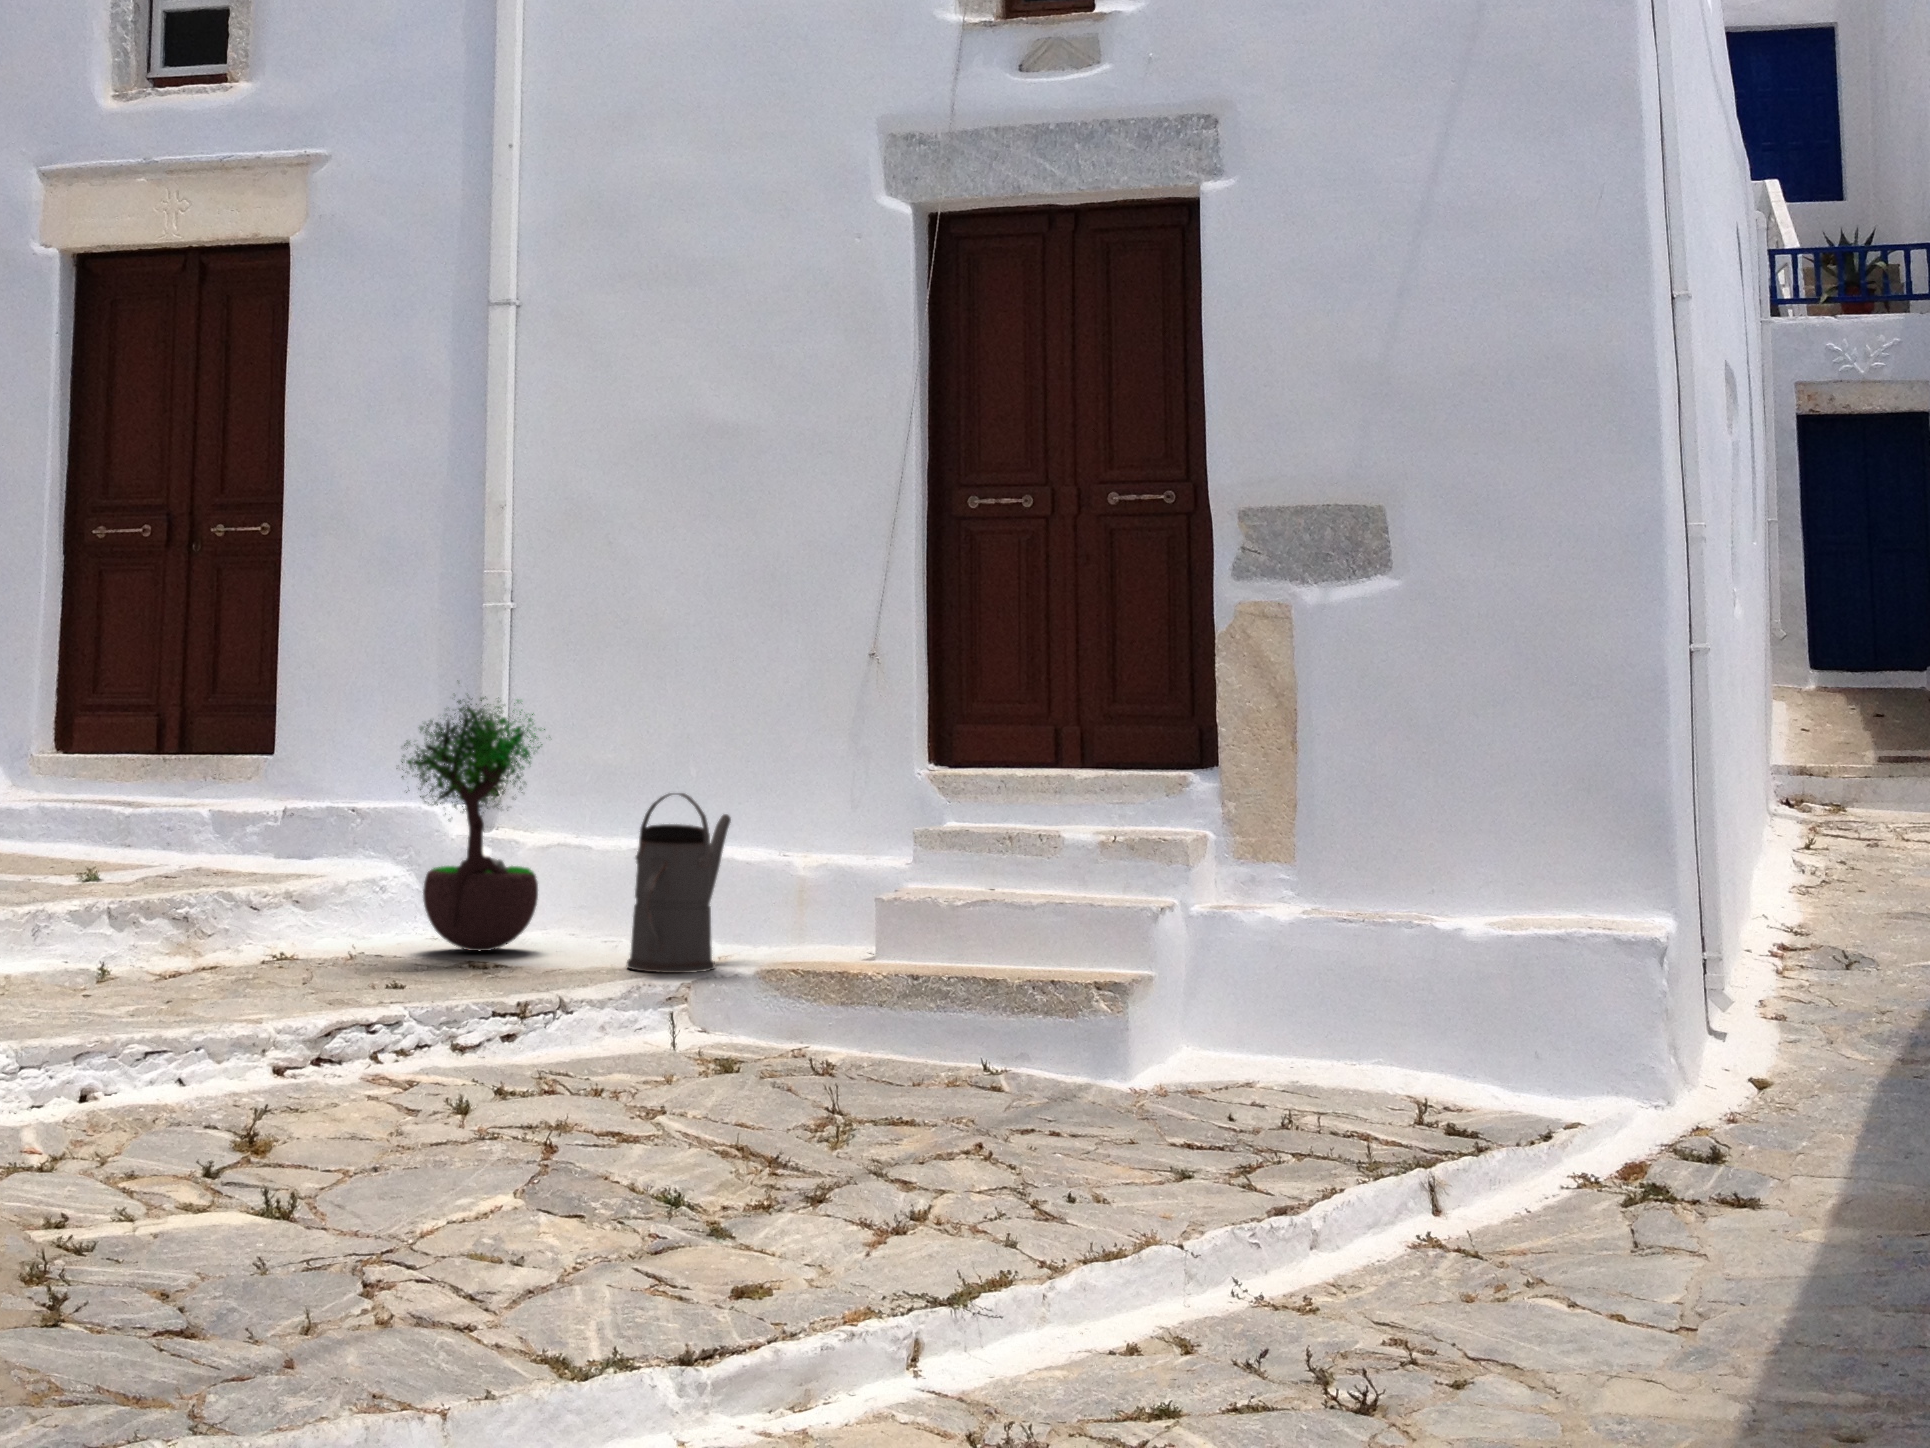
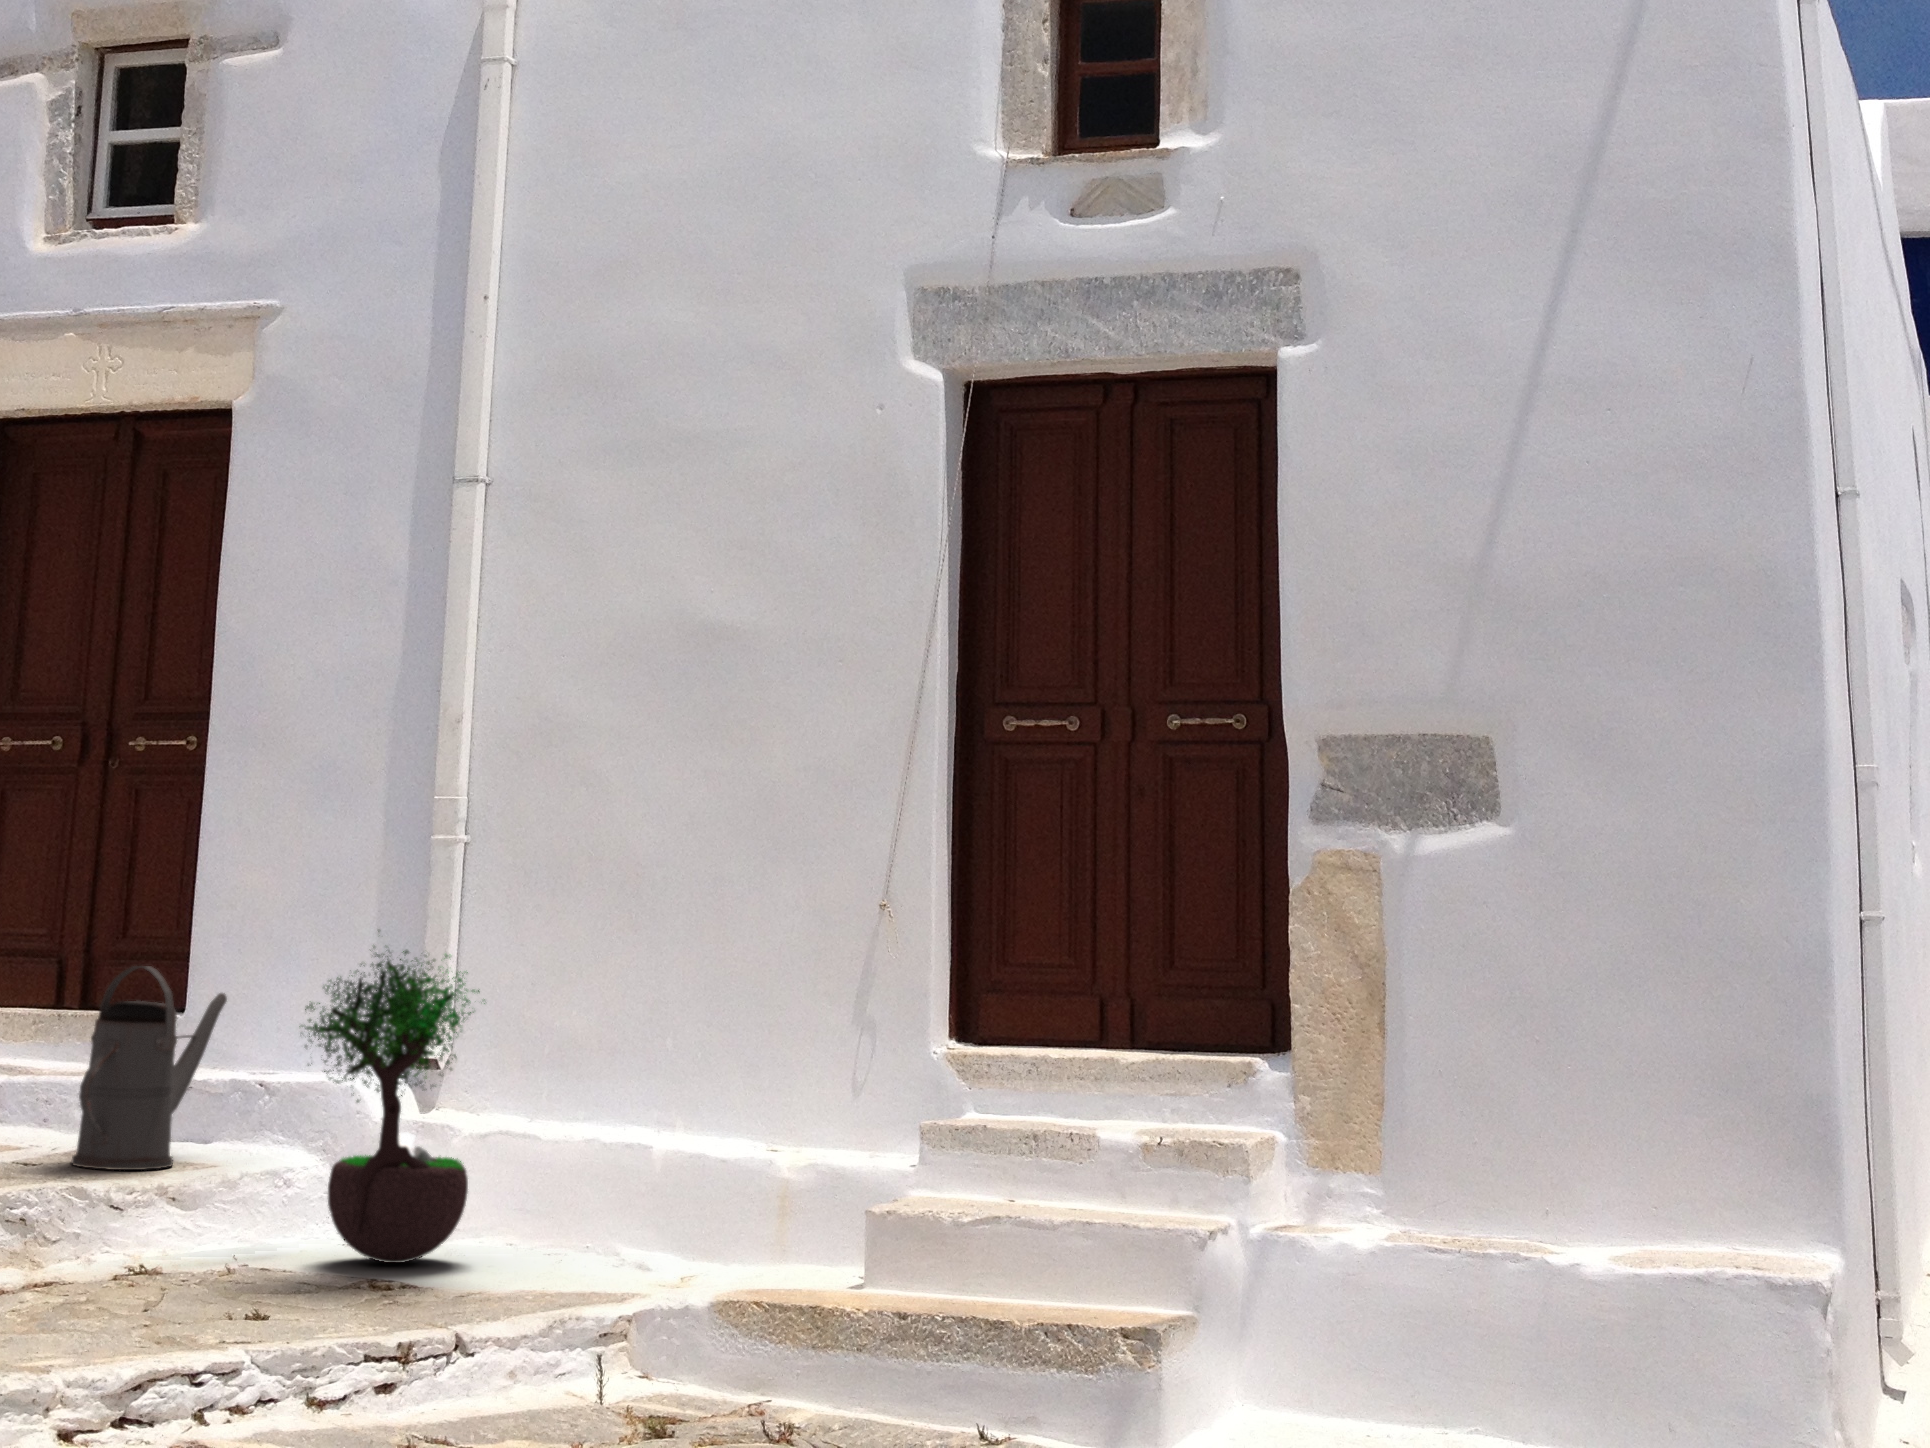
watering can: present [627,793,731,973] -> present [71,966,227,1170]

